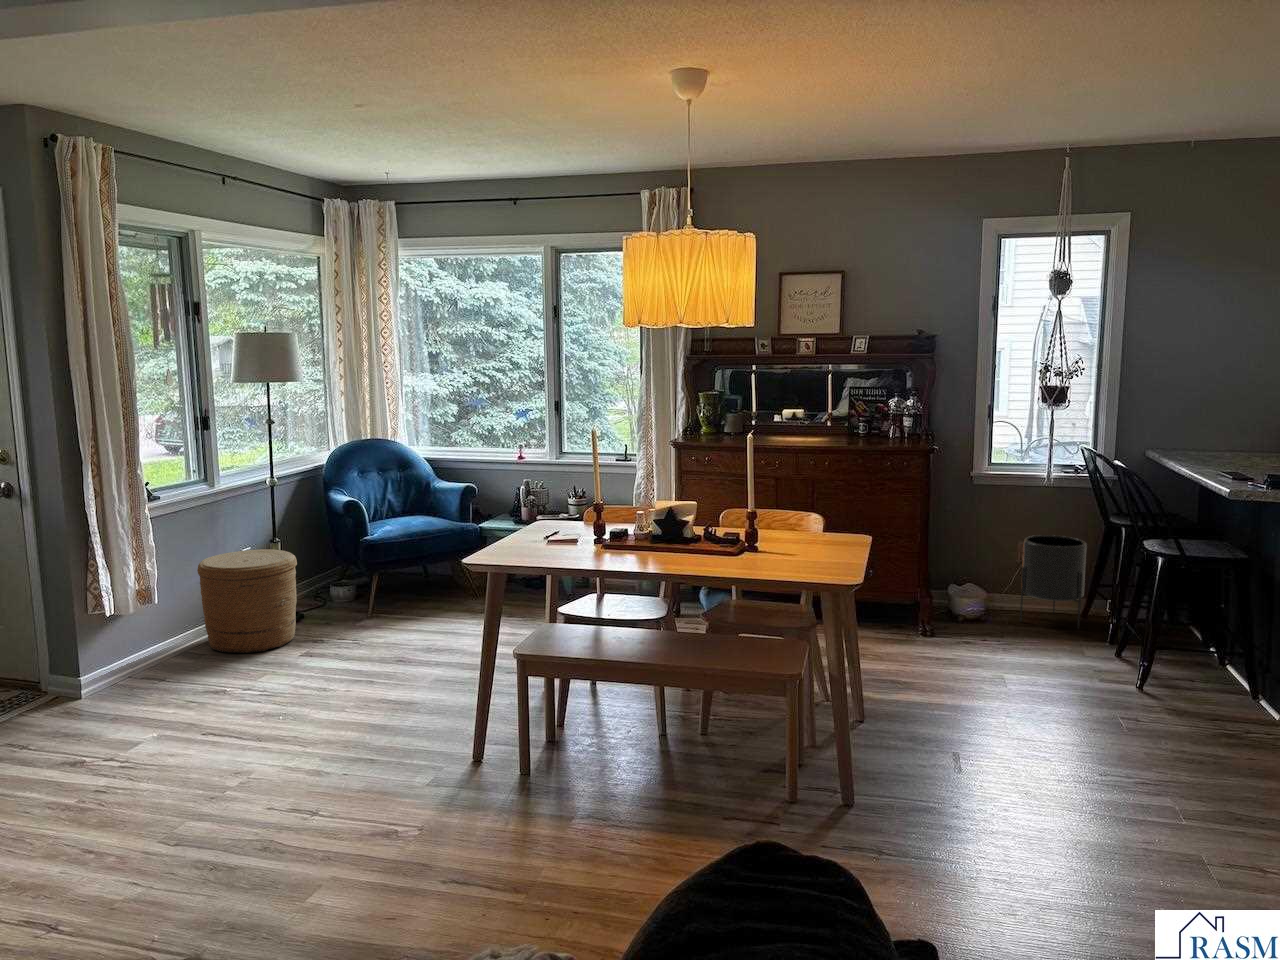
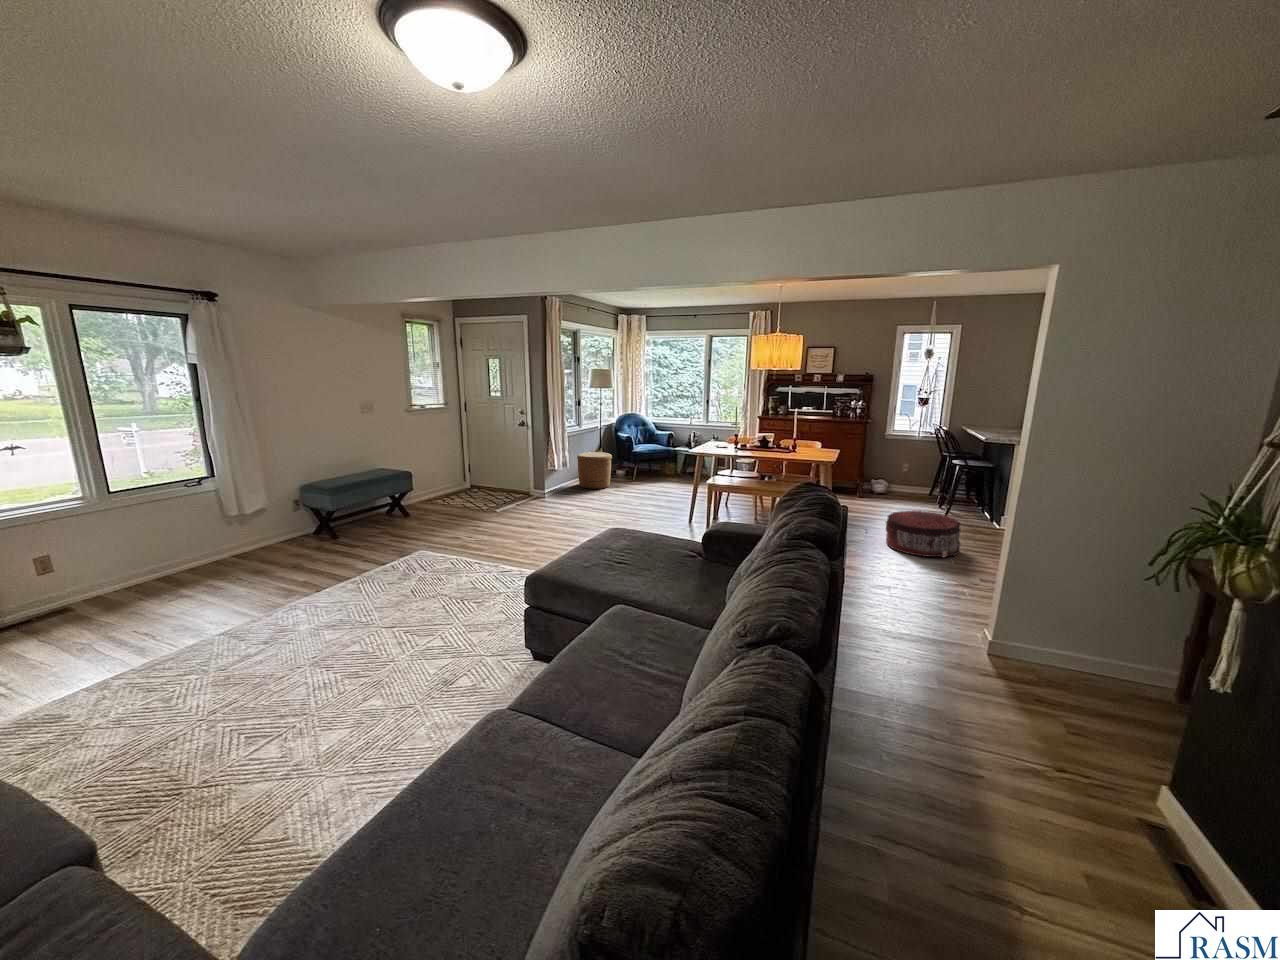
planter: present [1020,535,1087,629] -> none [901,461,932,499]
pouf: none [1009,701,1222,861] -> present [886,511,960,557]

